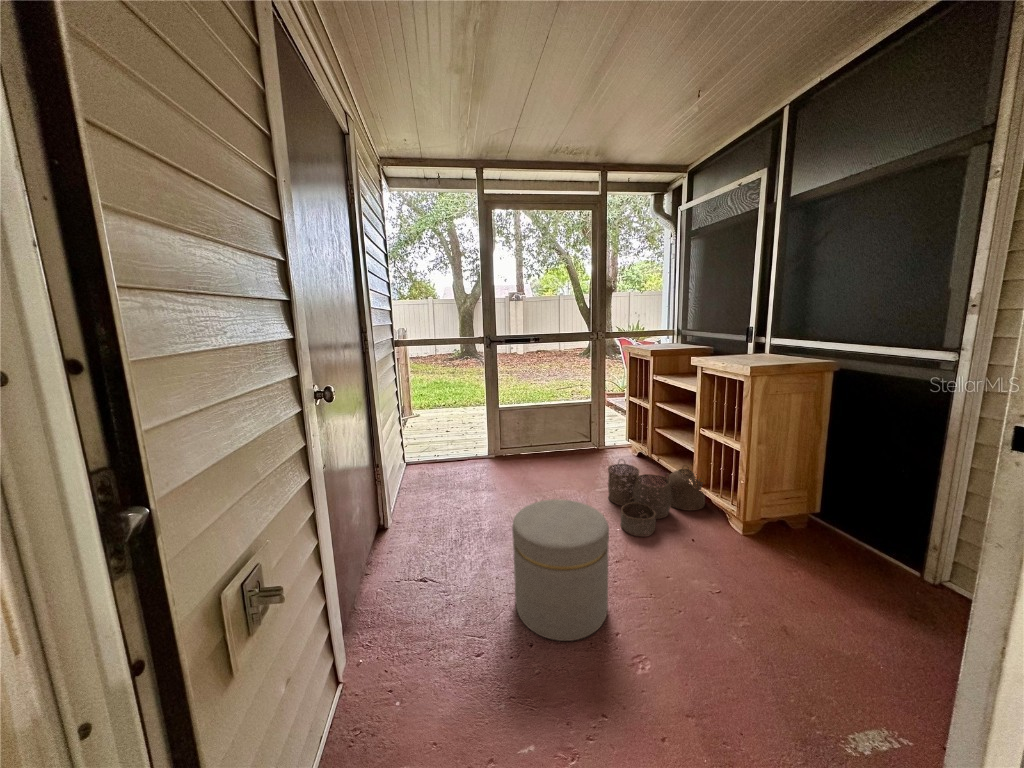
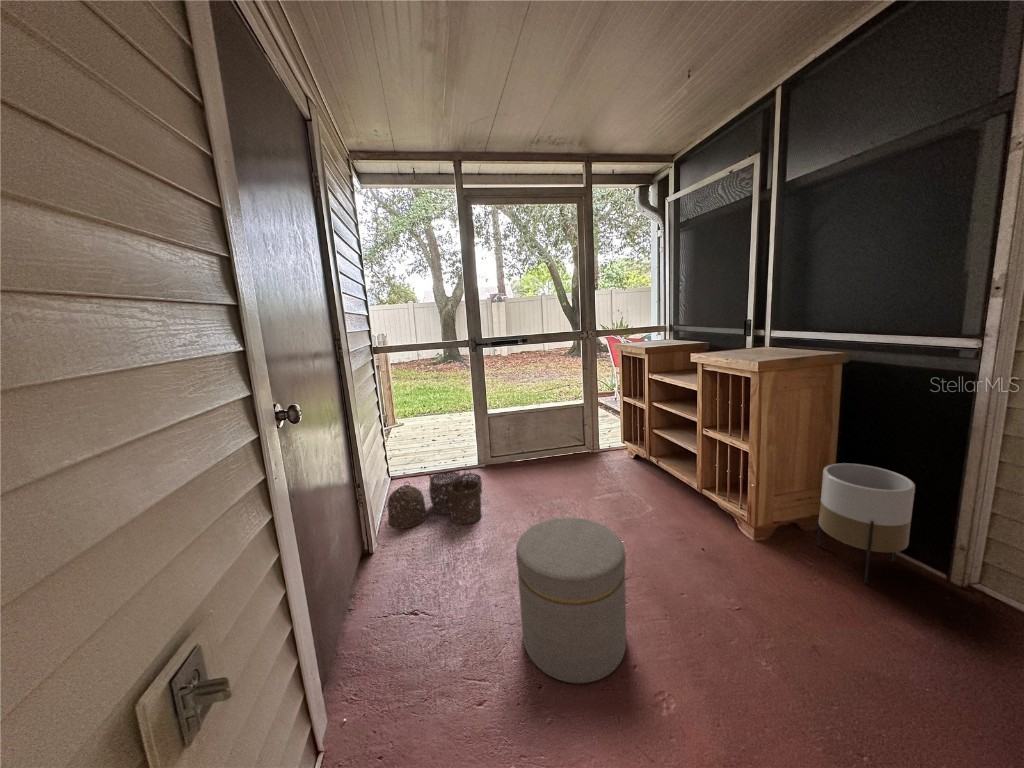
woven basket: present [608,459,705,536] -> present [387,471,482,529]
planter: none [801,466,891,578] -> present [817,463,915,584]

